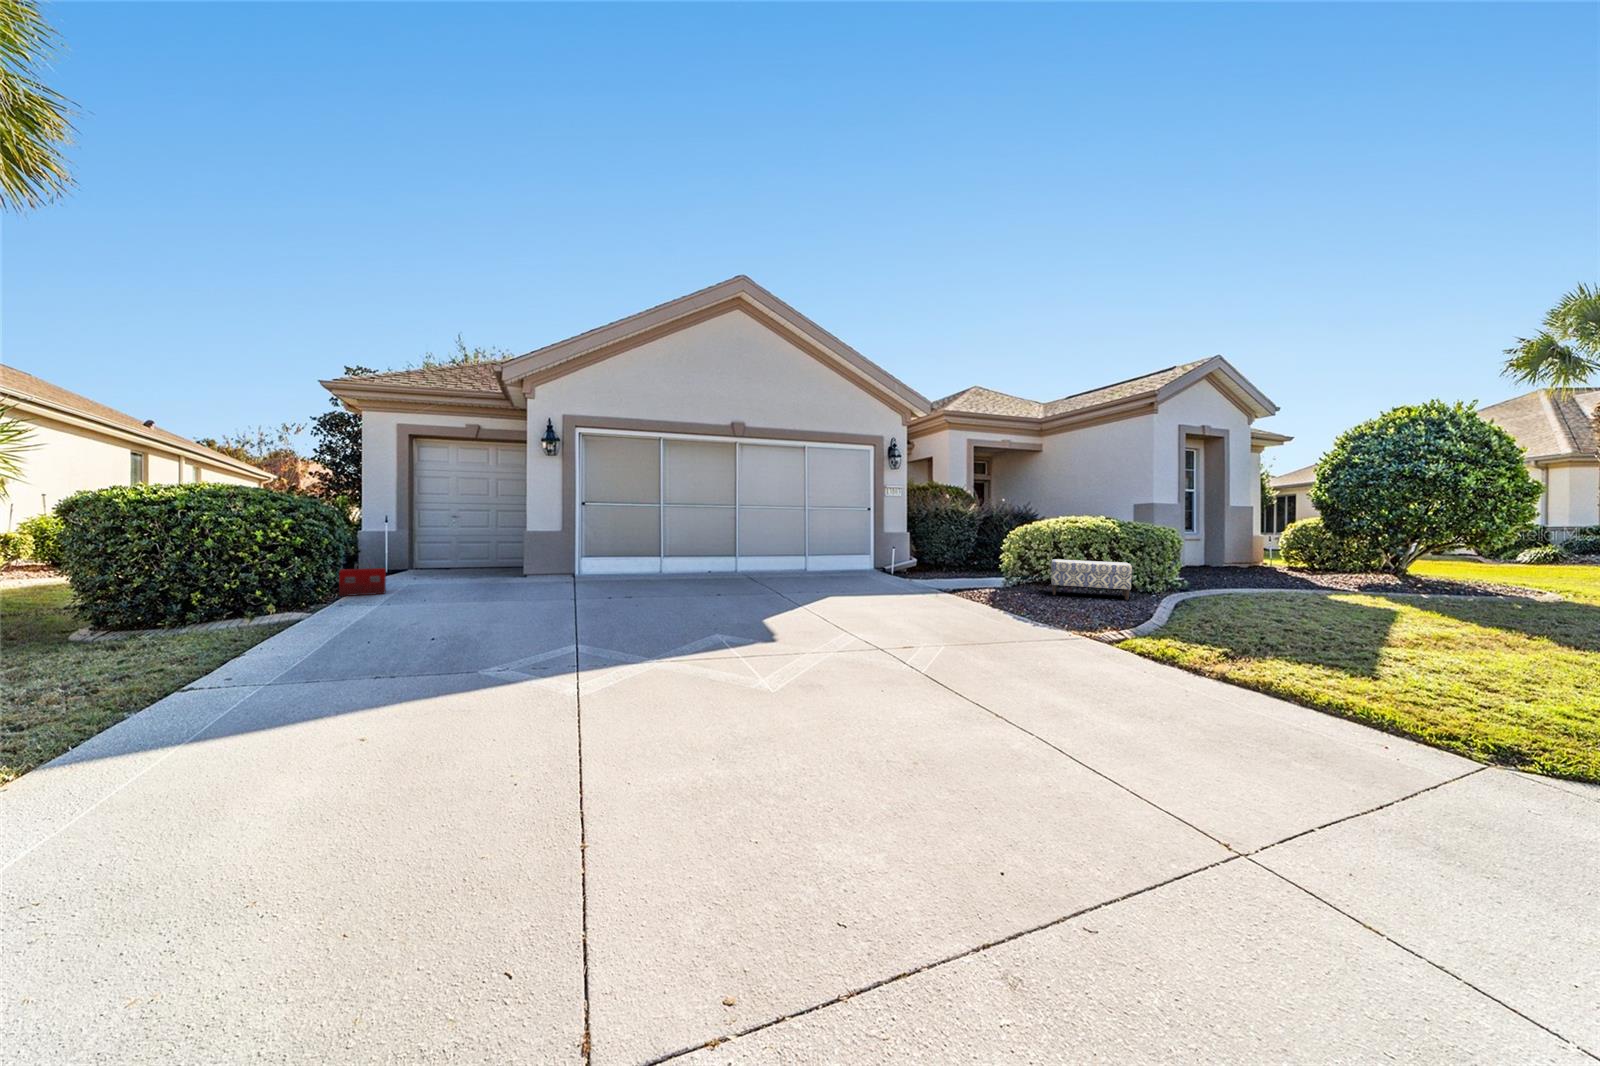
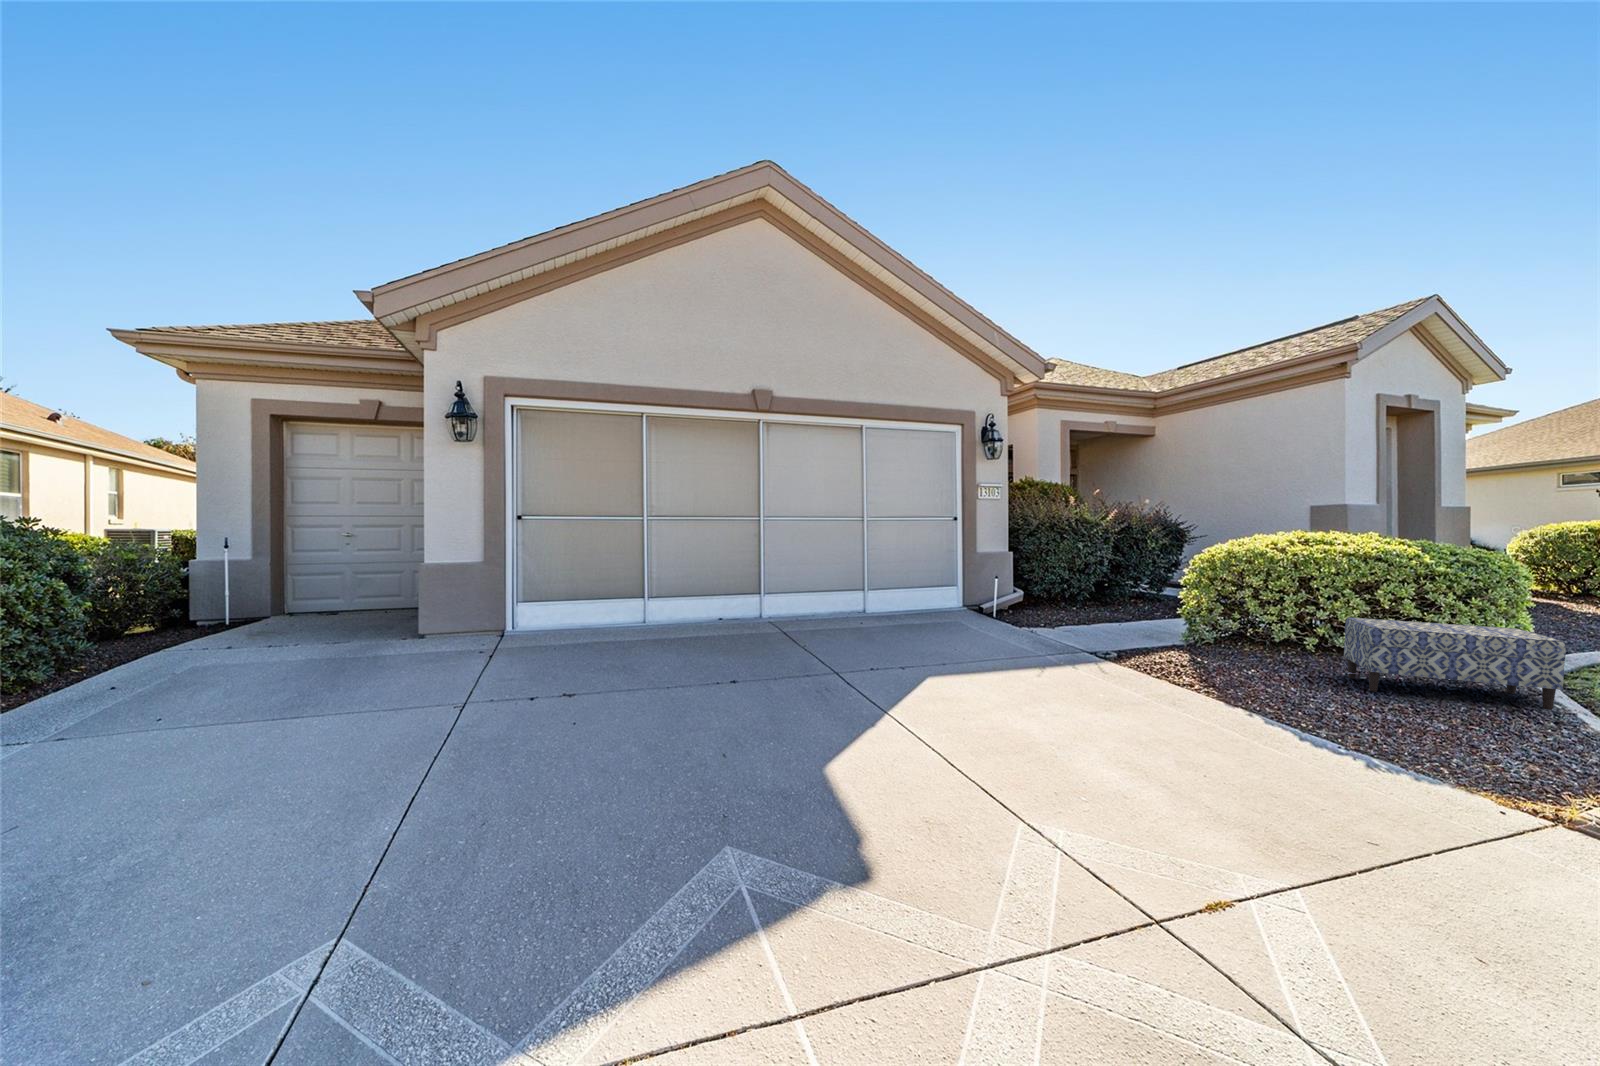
toolbox: present [339,563,386,596] -> none [10,637,134,705]

